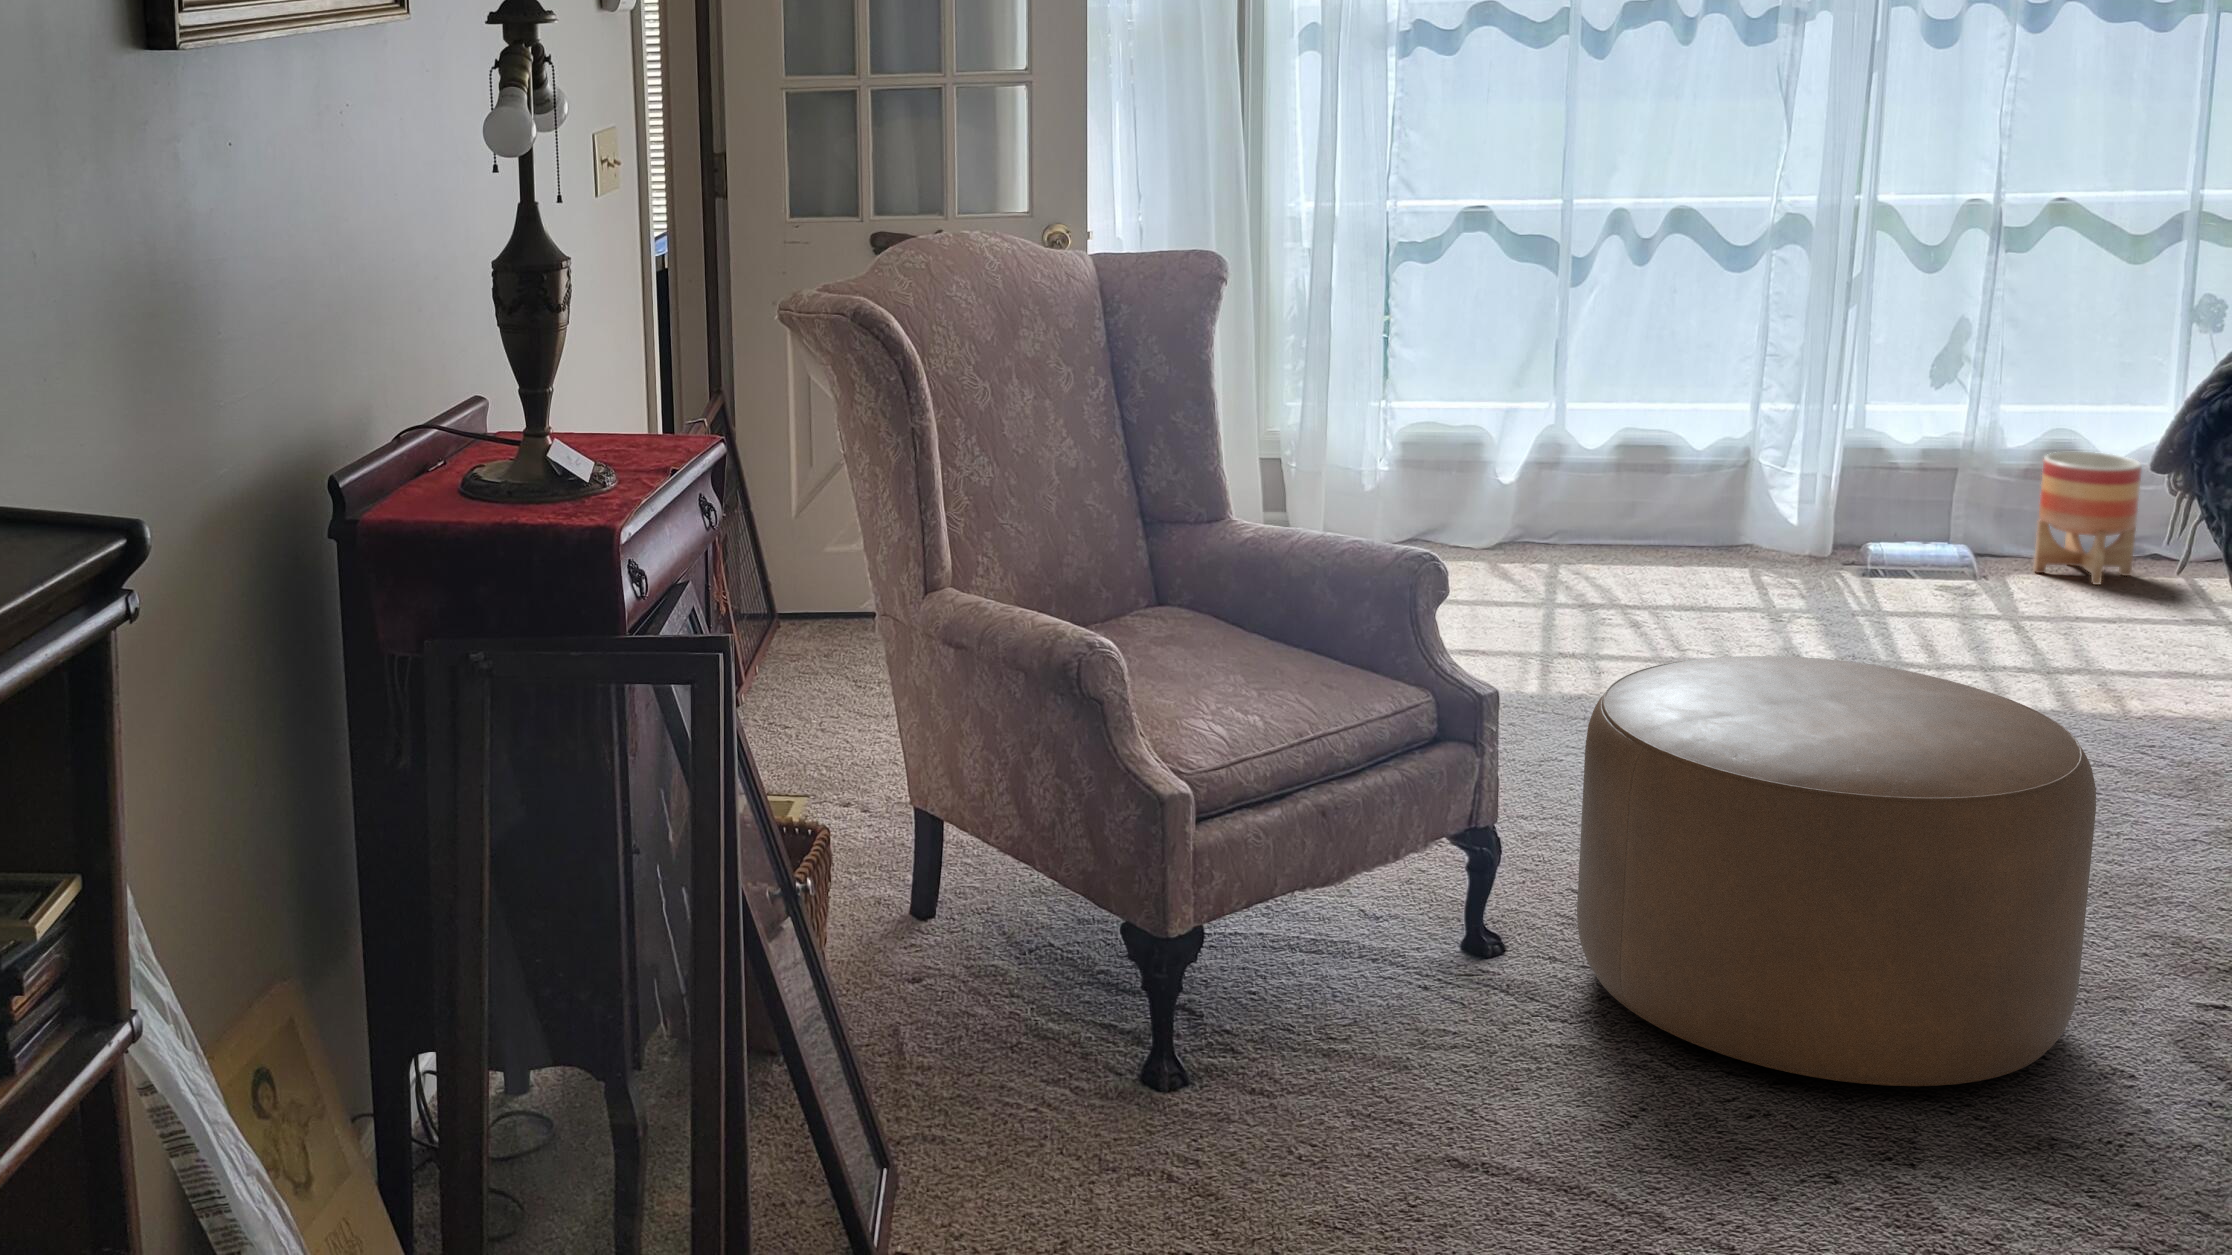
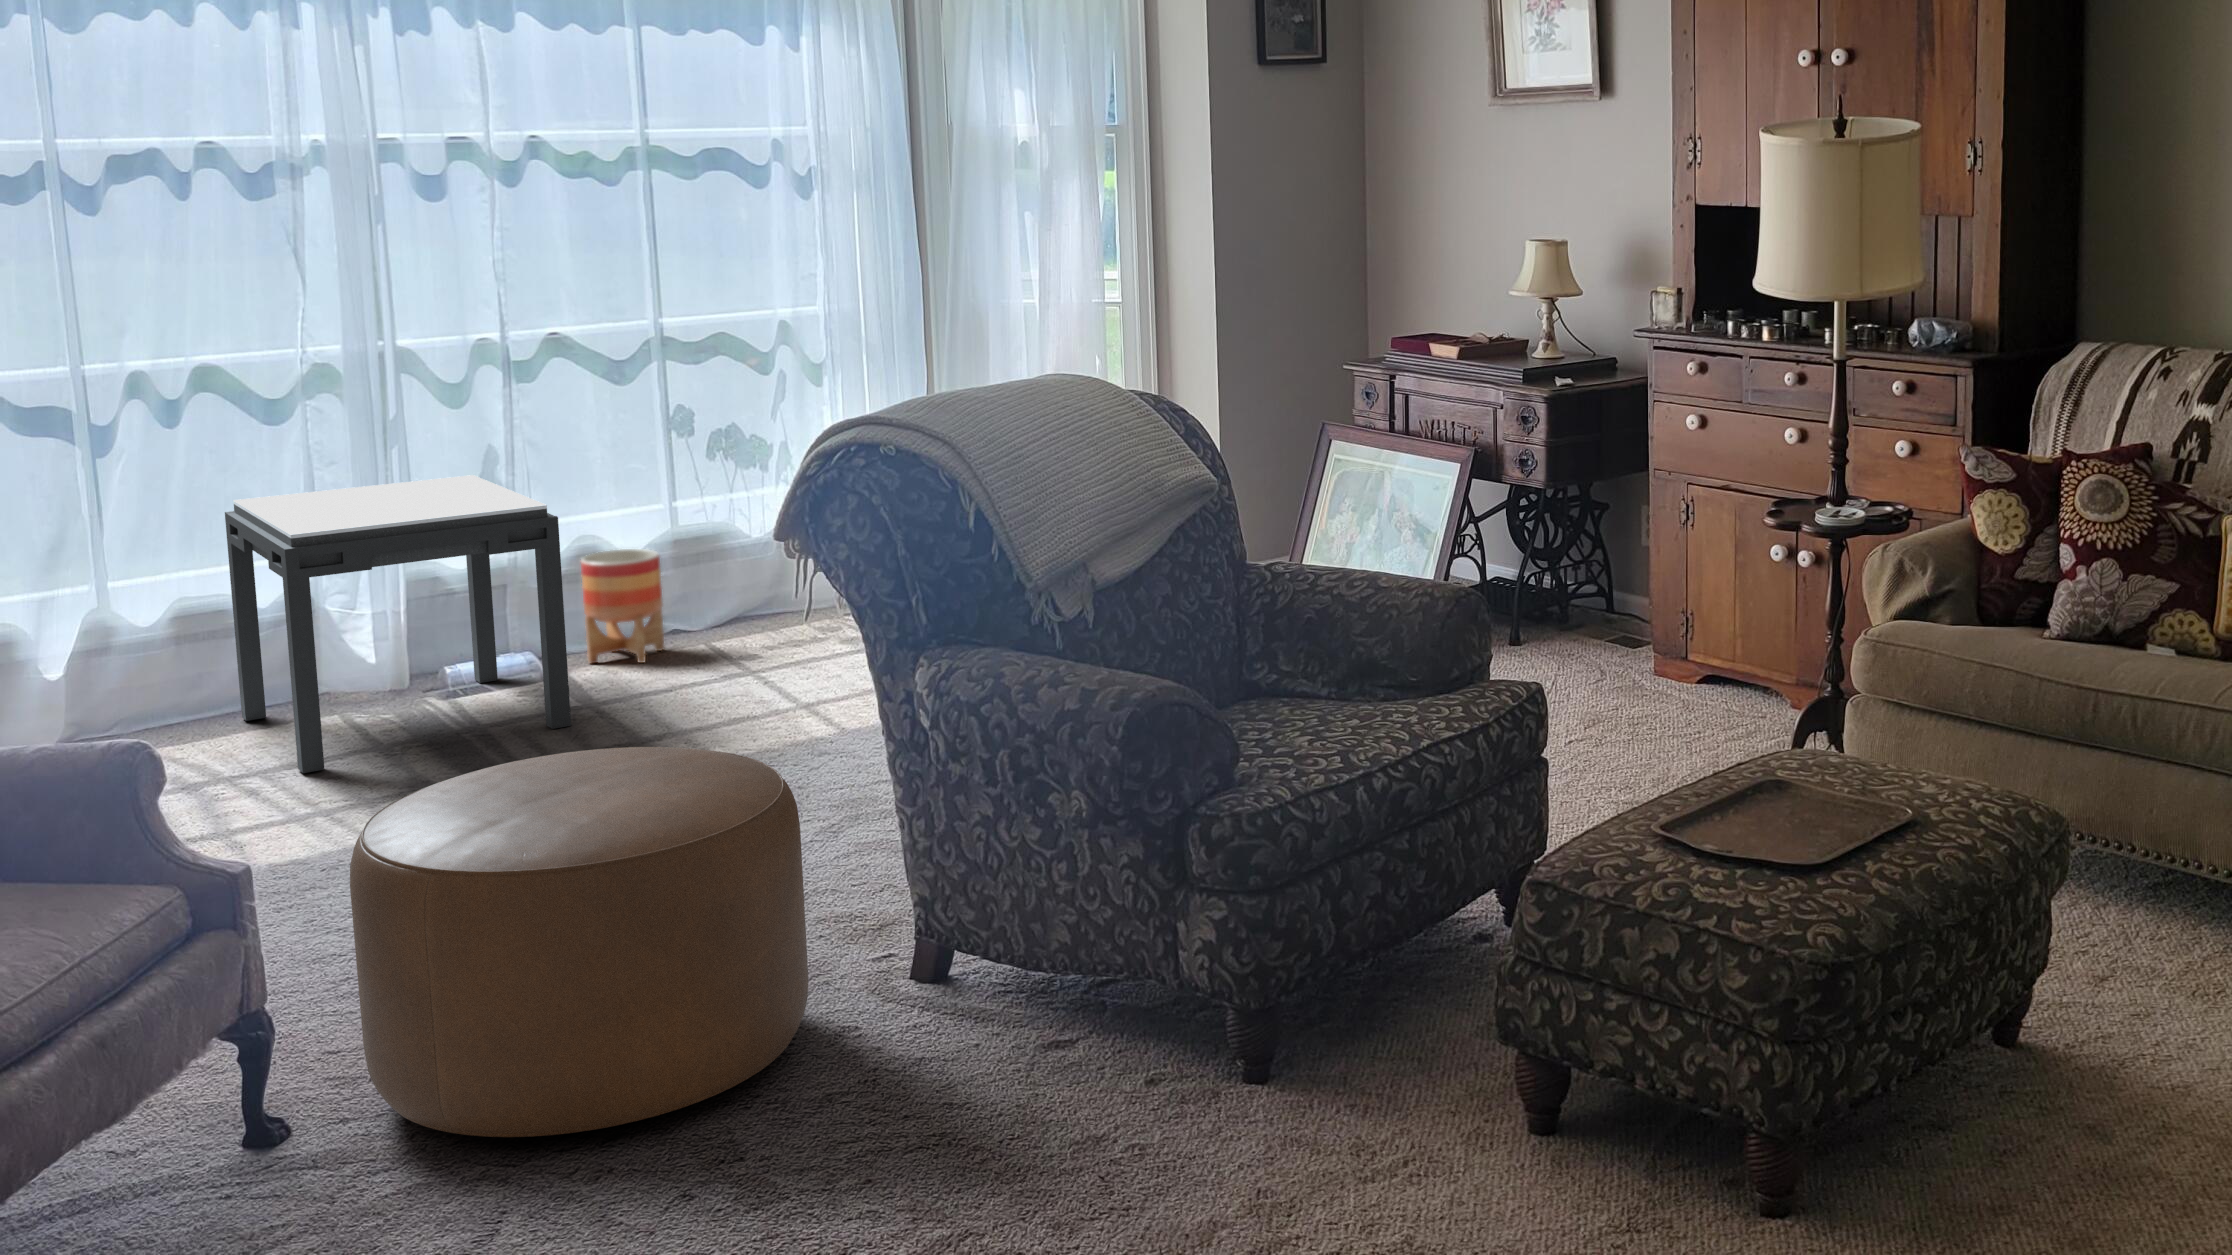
side table: none [1665,340,1999,635] -> present [225,475,571,773]

